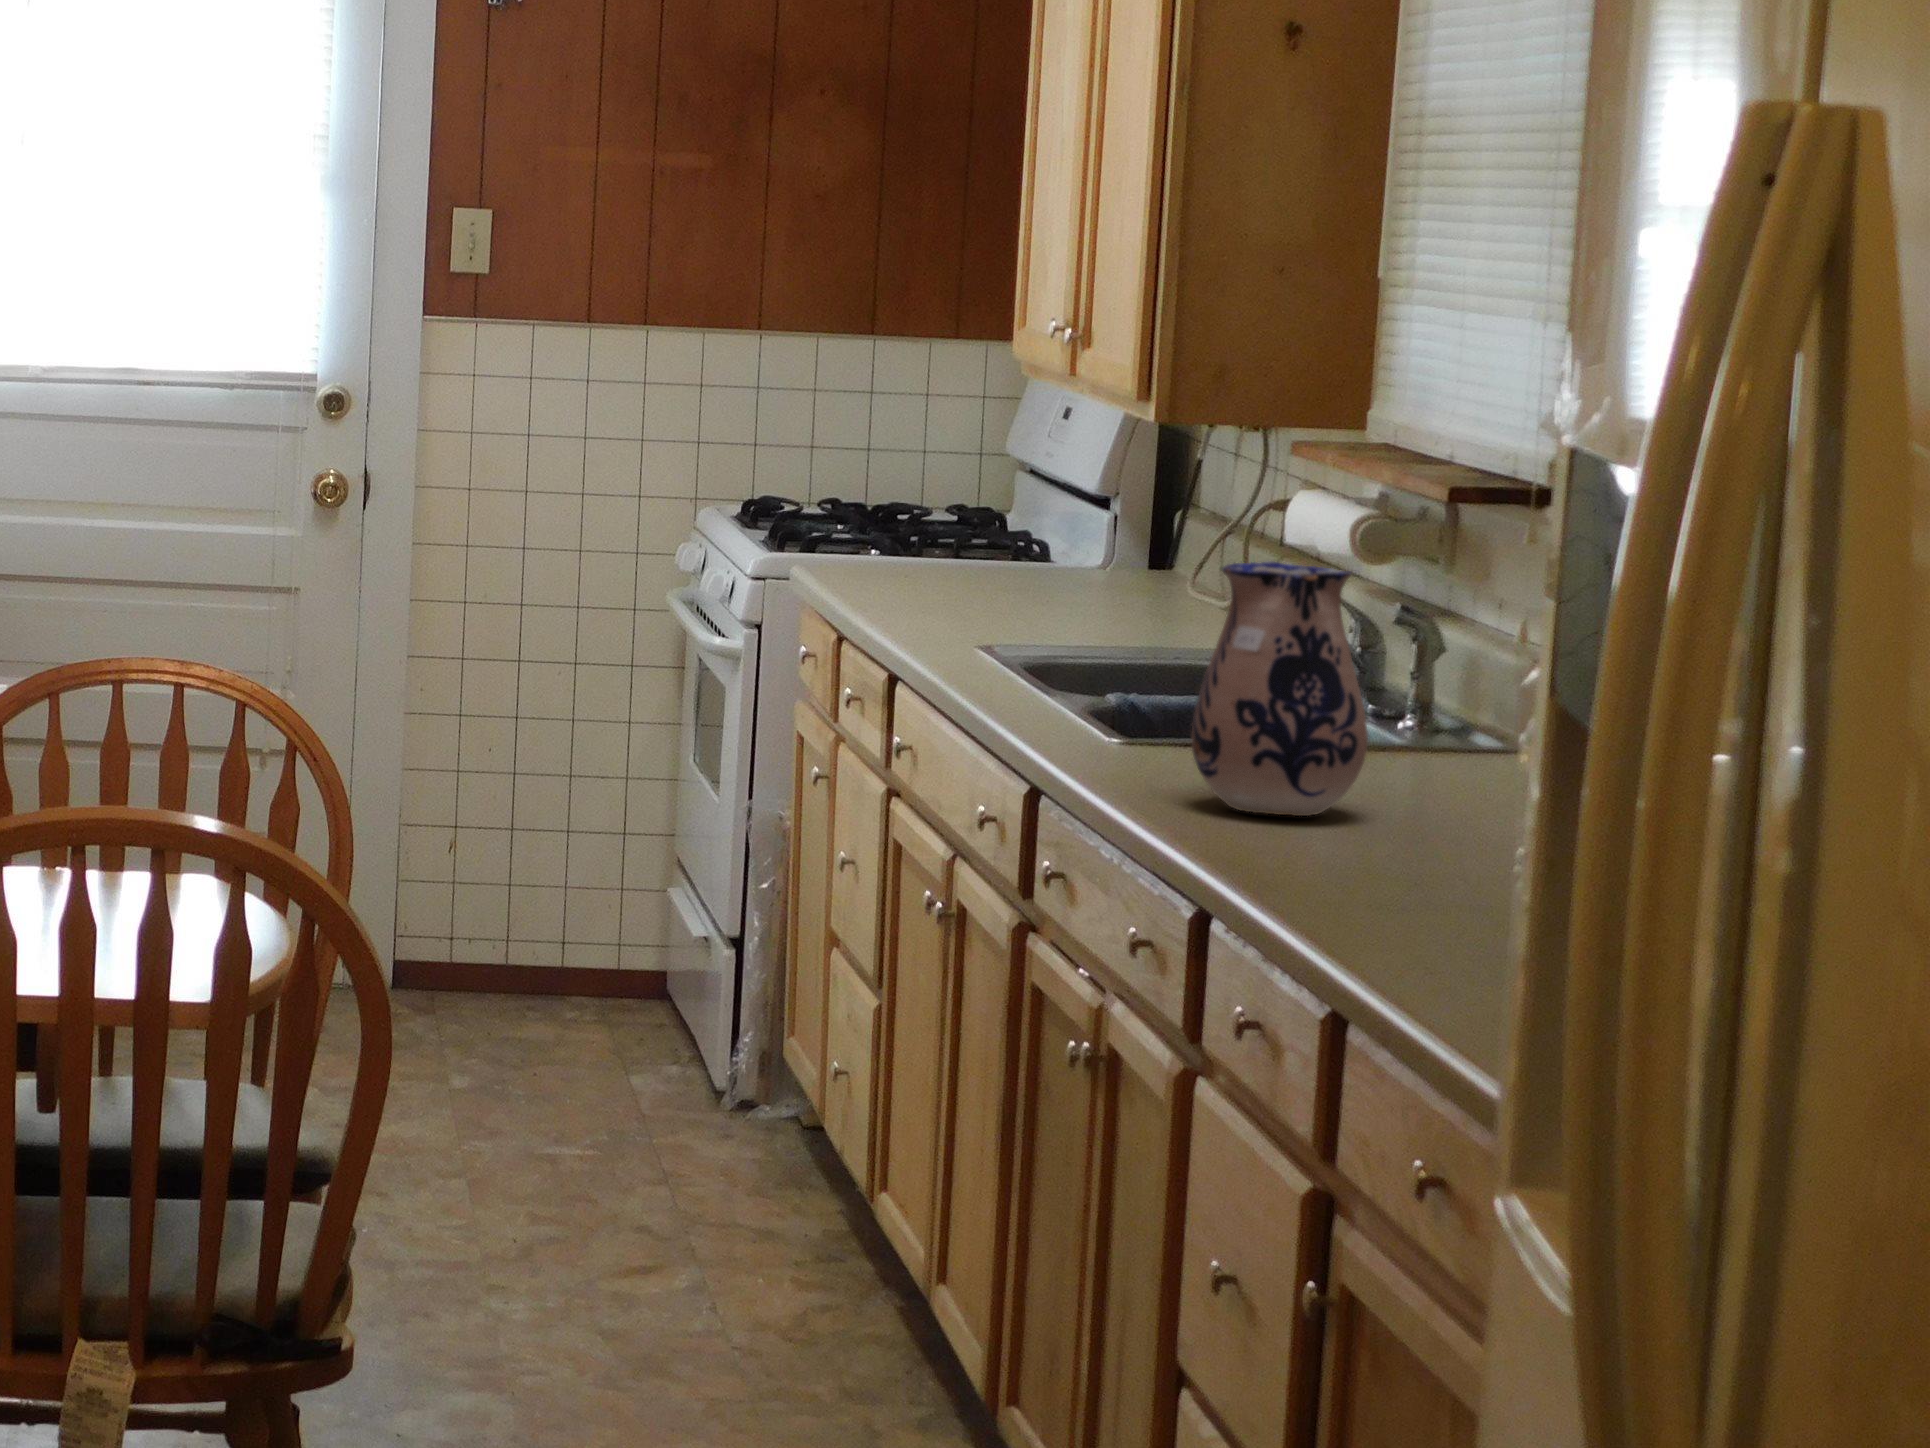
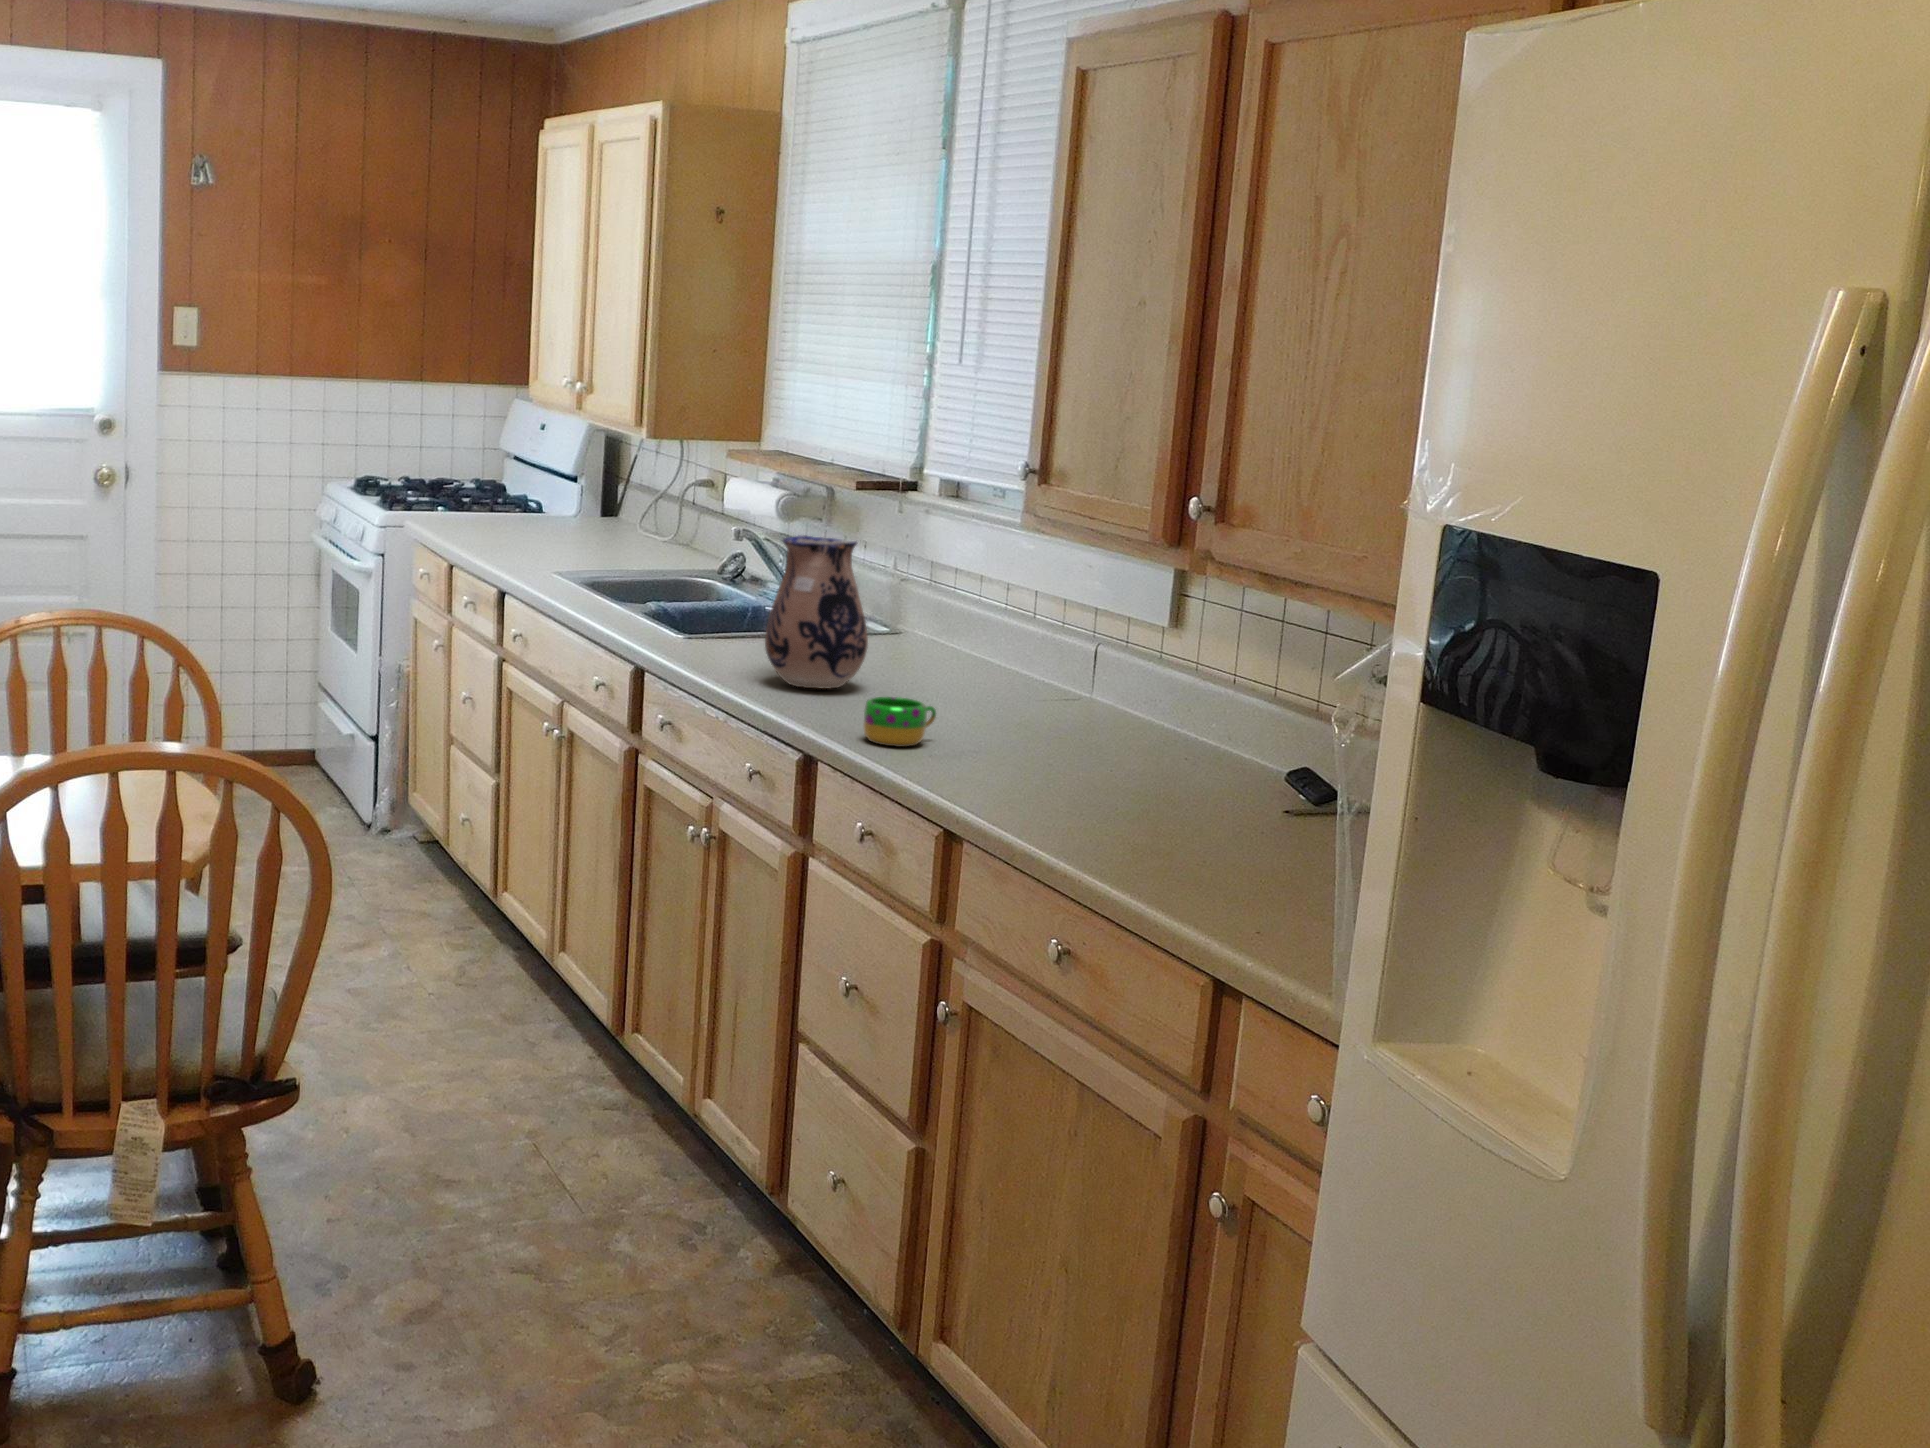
mug: none [1279,814,1408,893] -> present [863,697,936,747]

